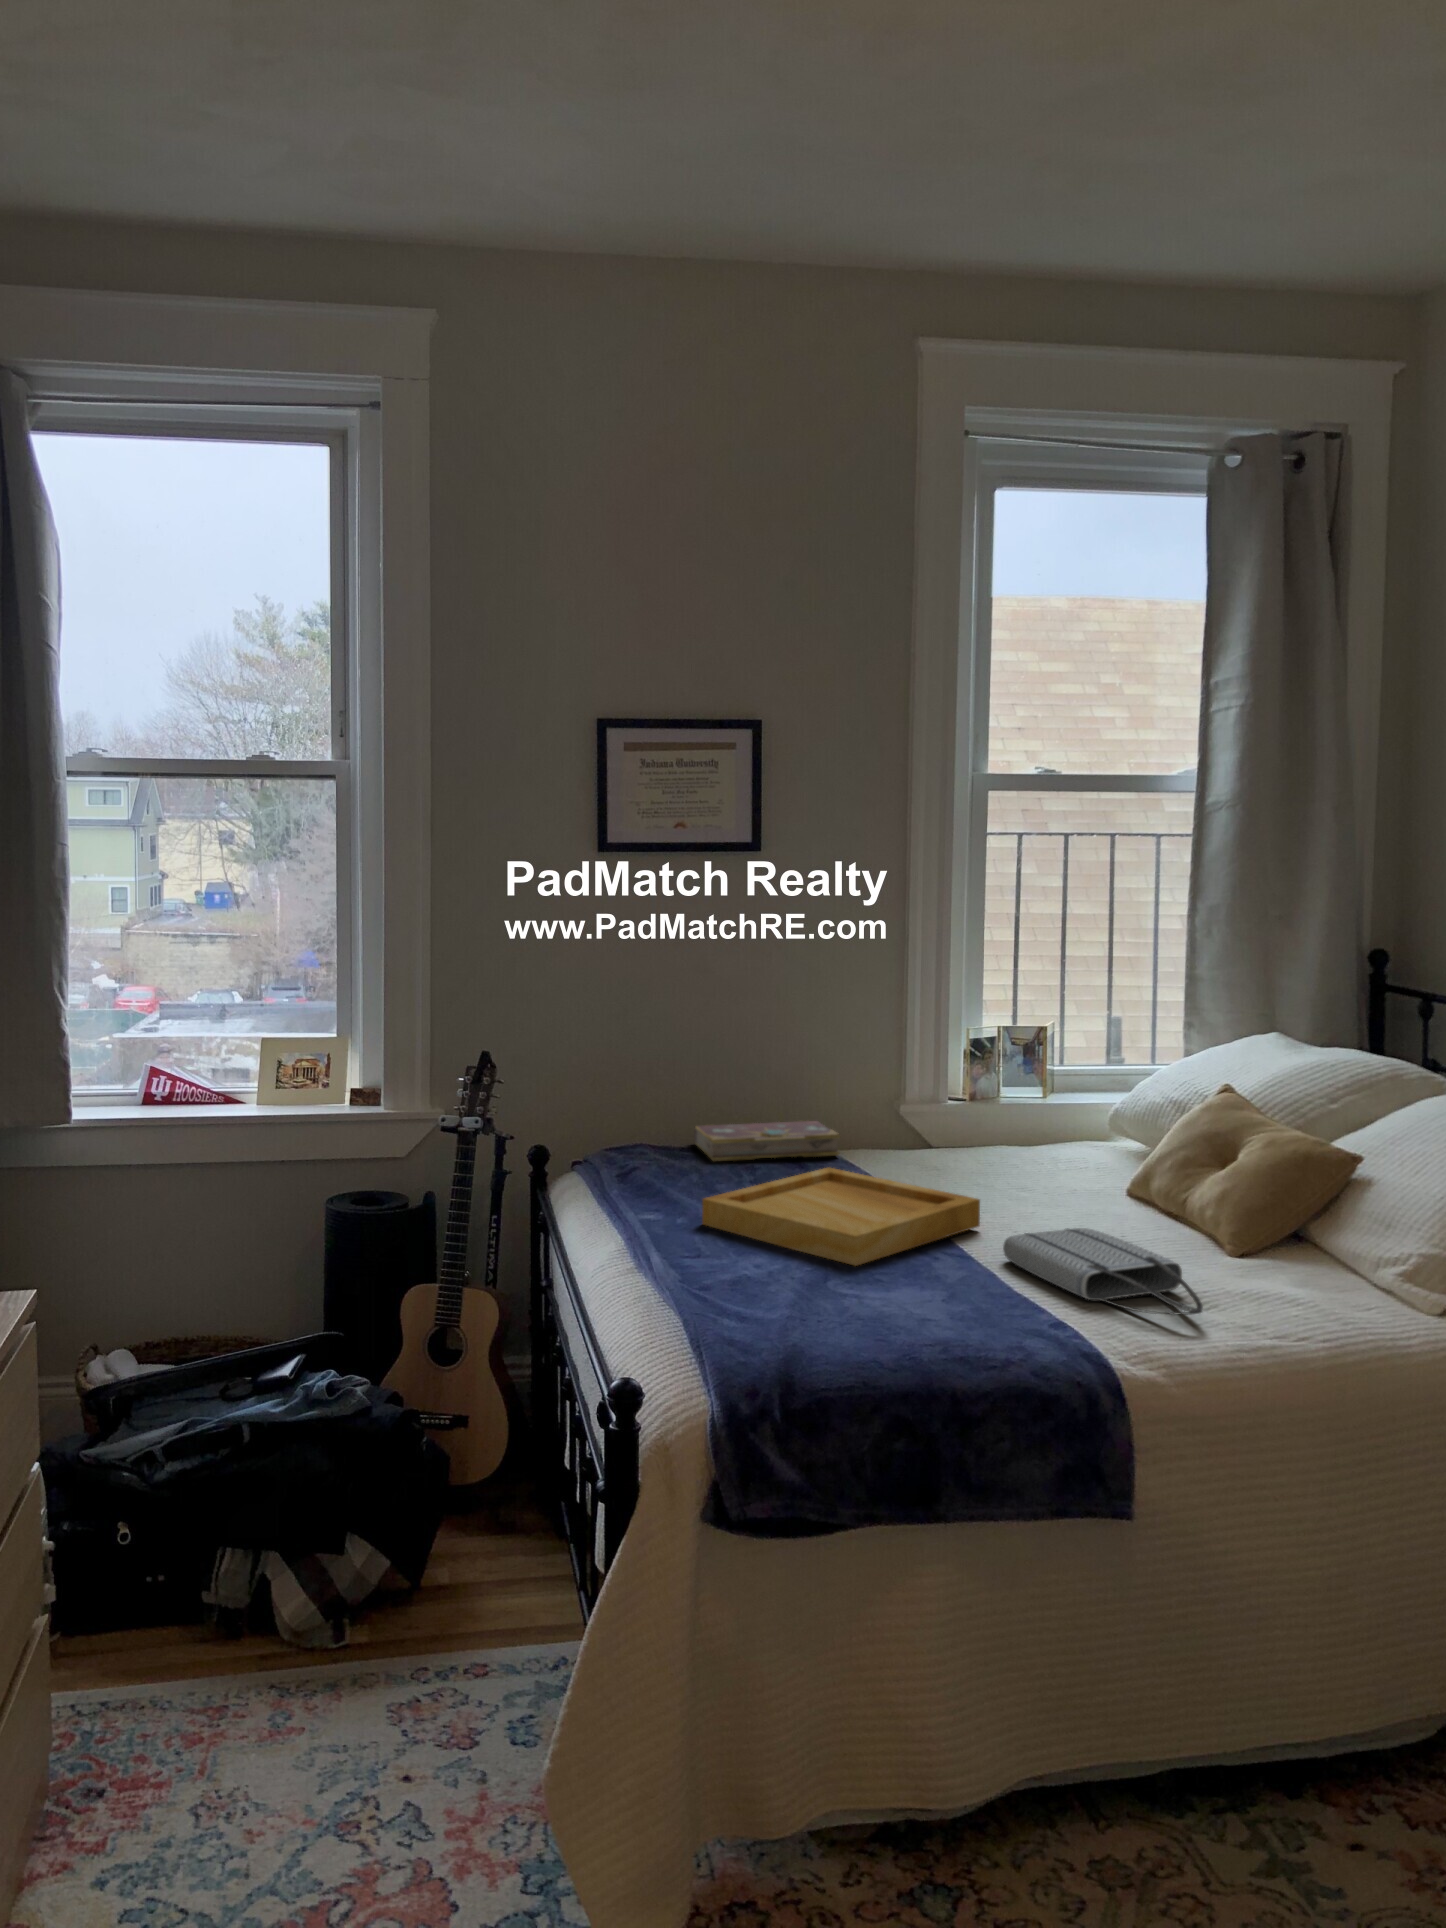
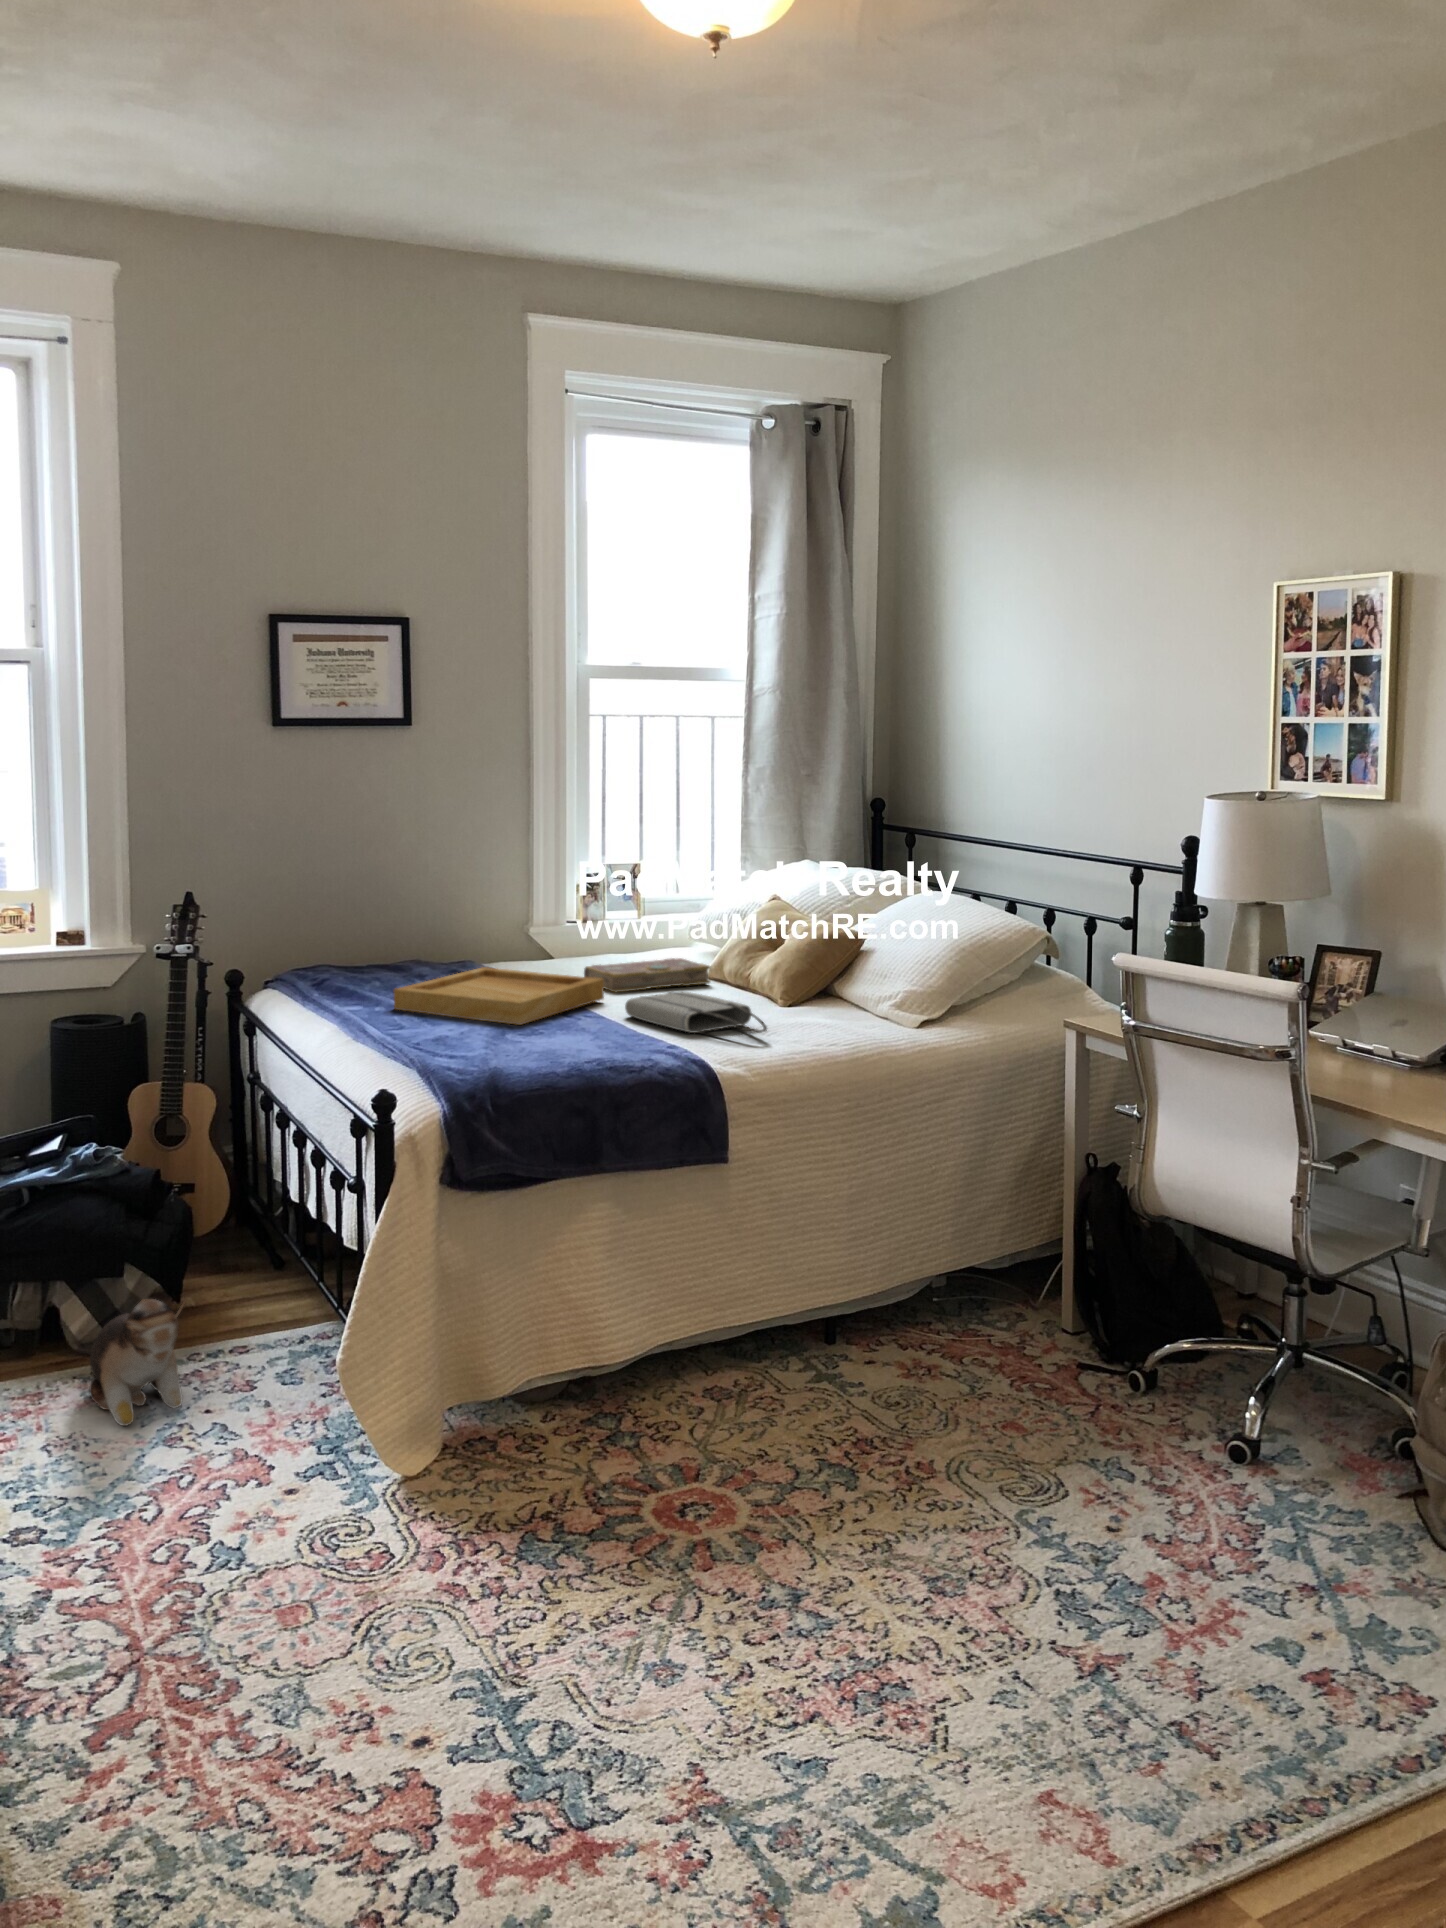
book: present [694,1121,840,1162] -> present [584,958,710,992]
plush toy: none [271,1622,376,1789] -> present [90,1299,184,1426]

